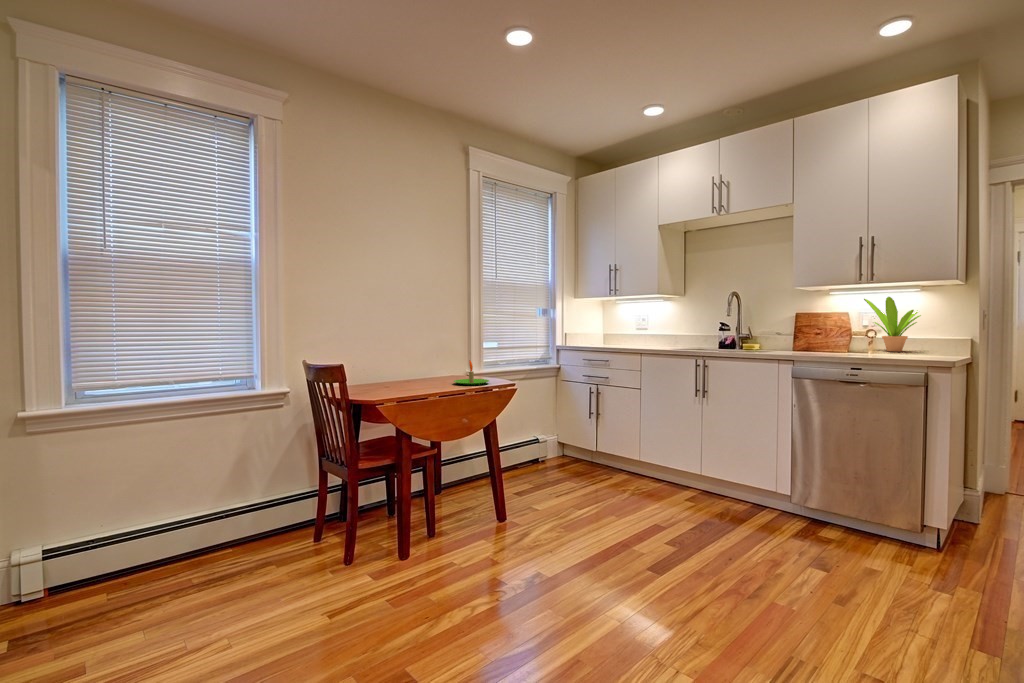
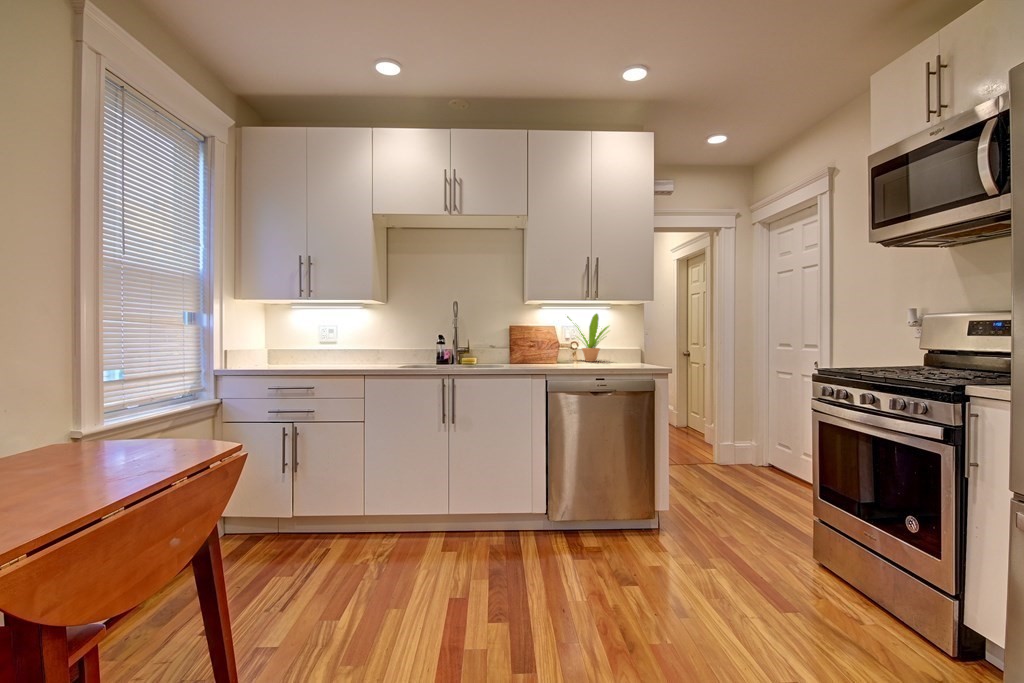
candle: present [454,361,489,385] -> none [96,412,189,466]

